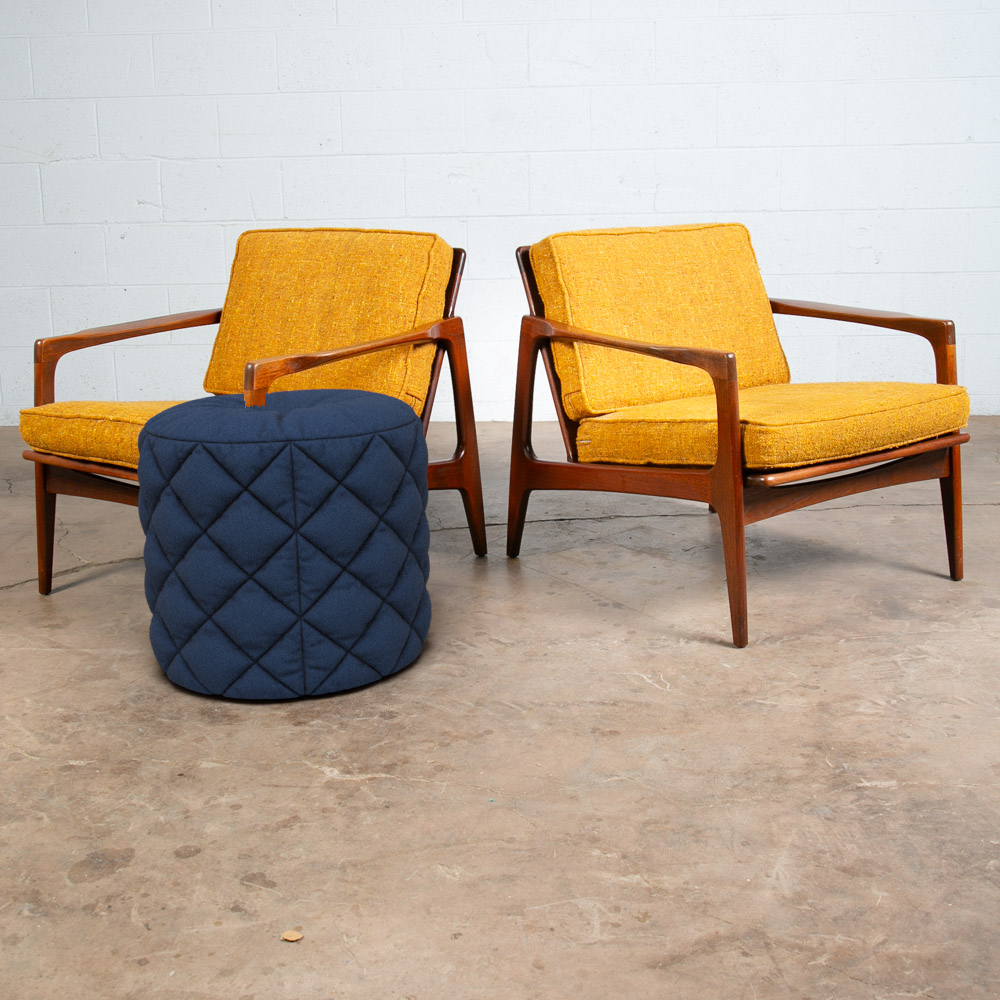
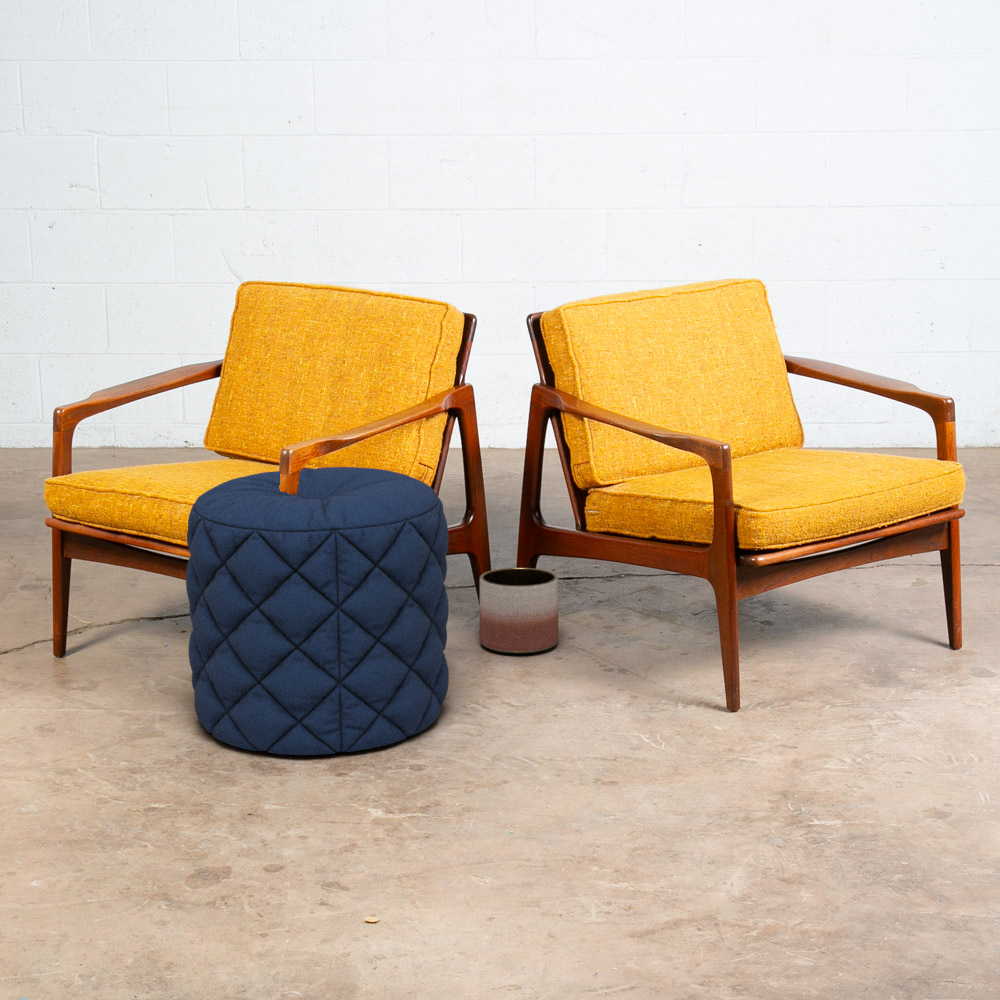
planter: none [470,503,550,588] -> present [479,568,558,654]

